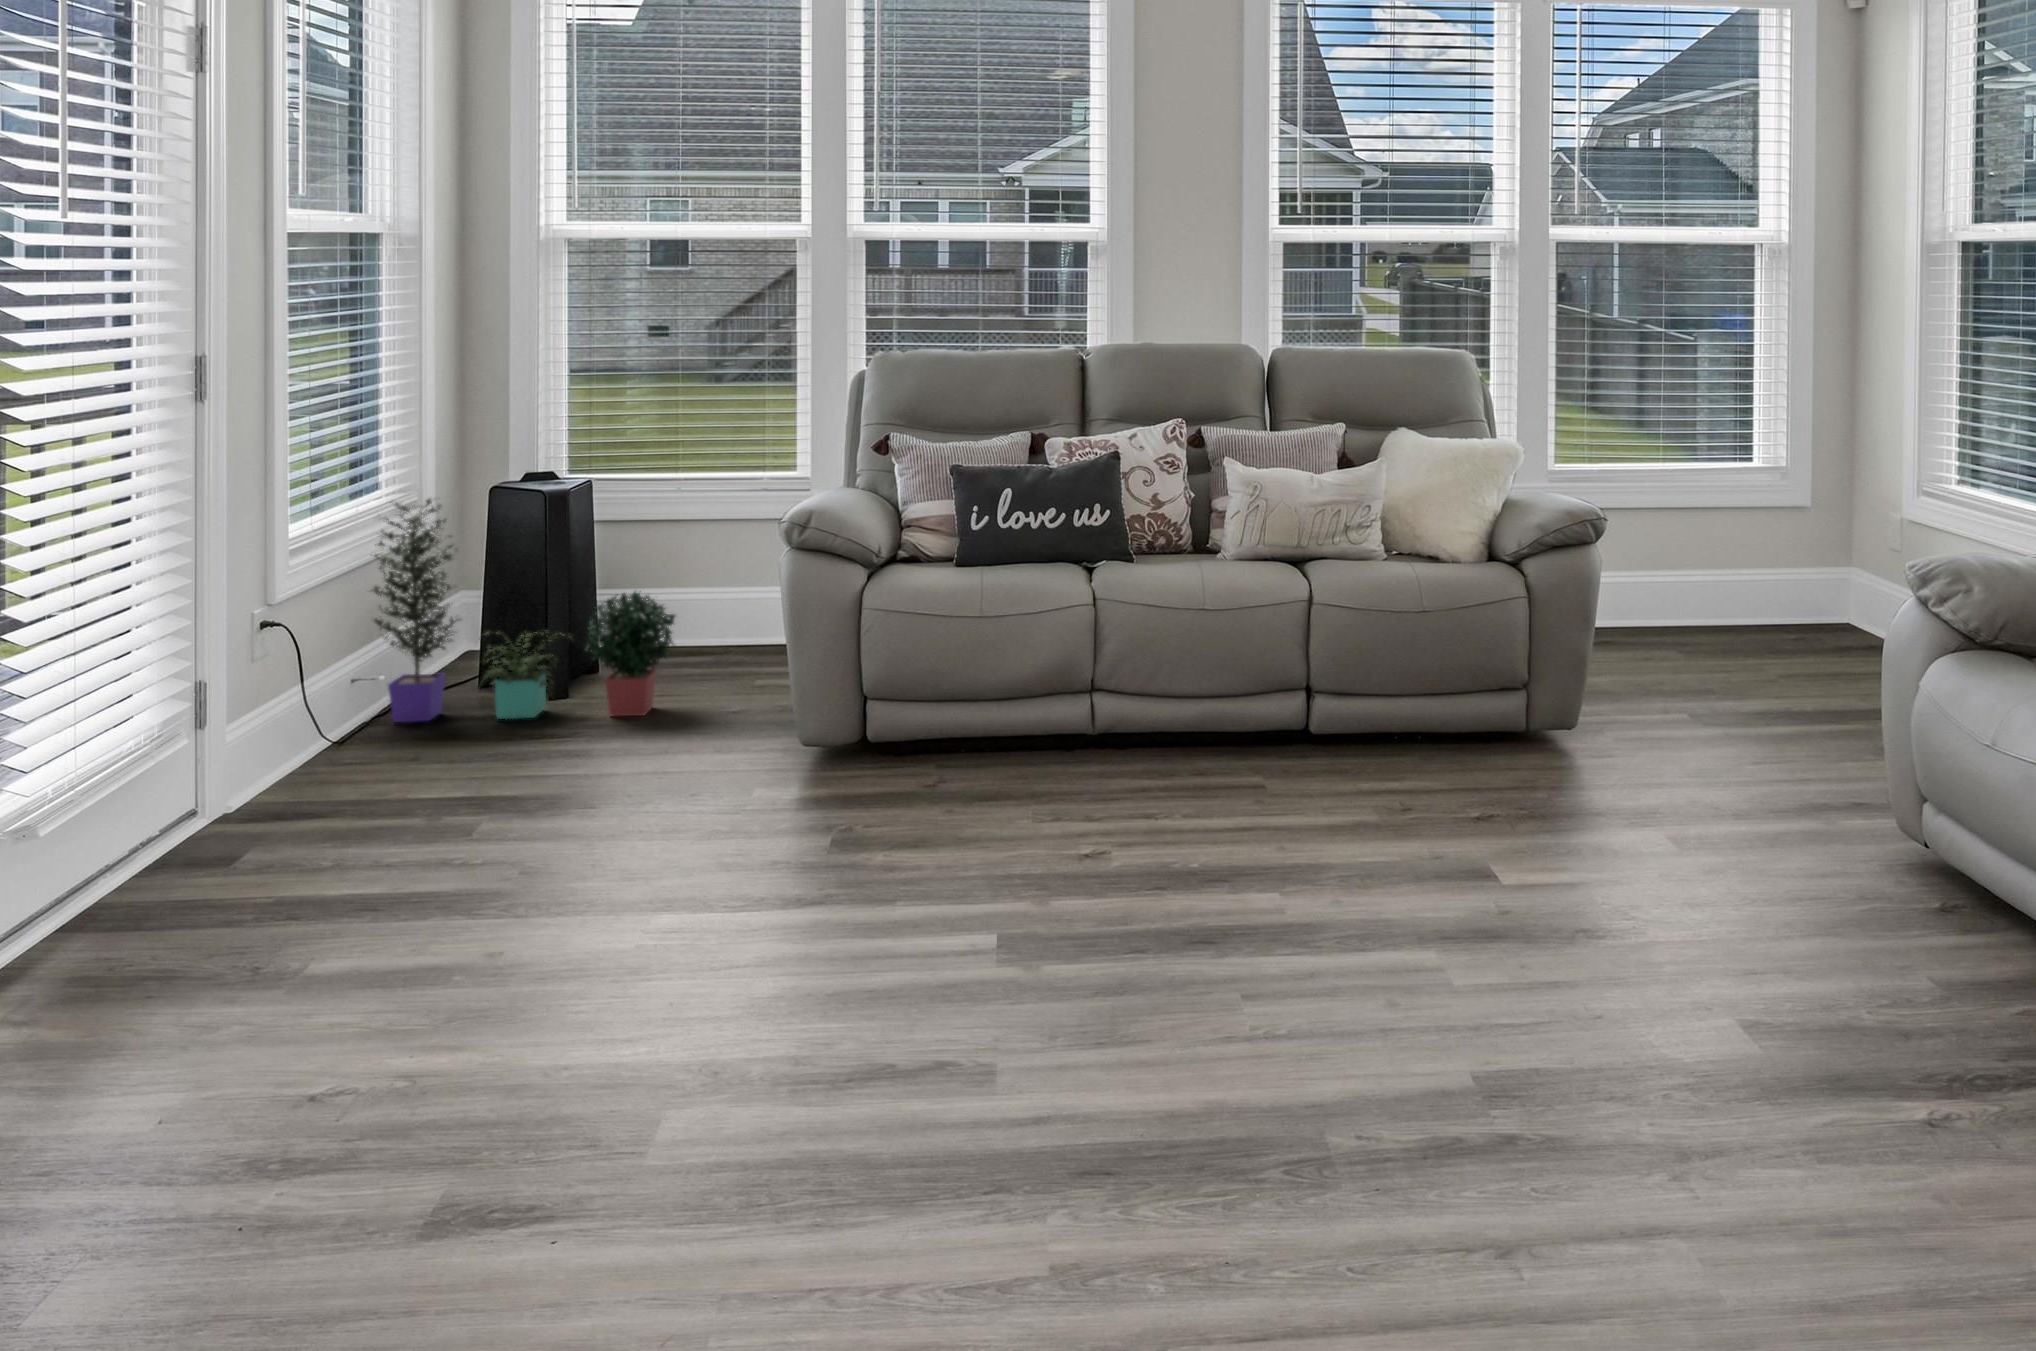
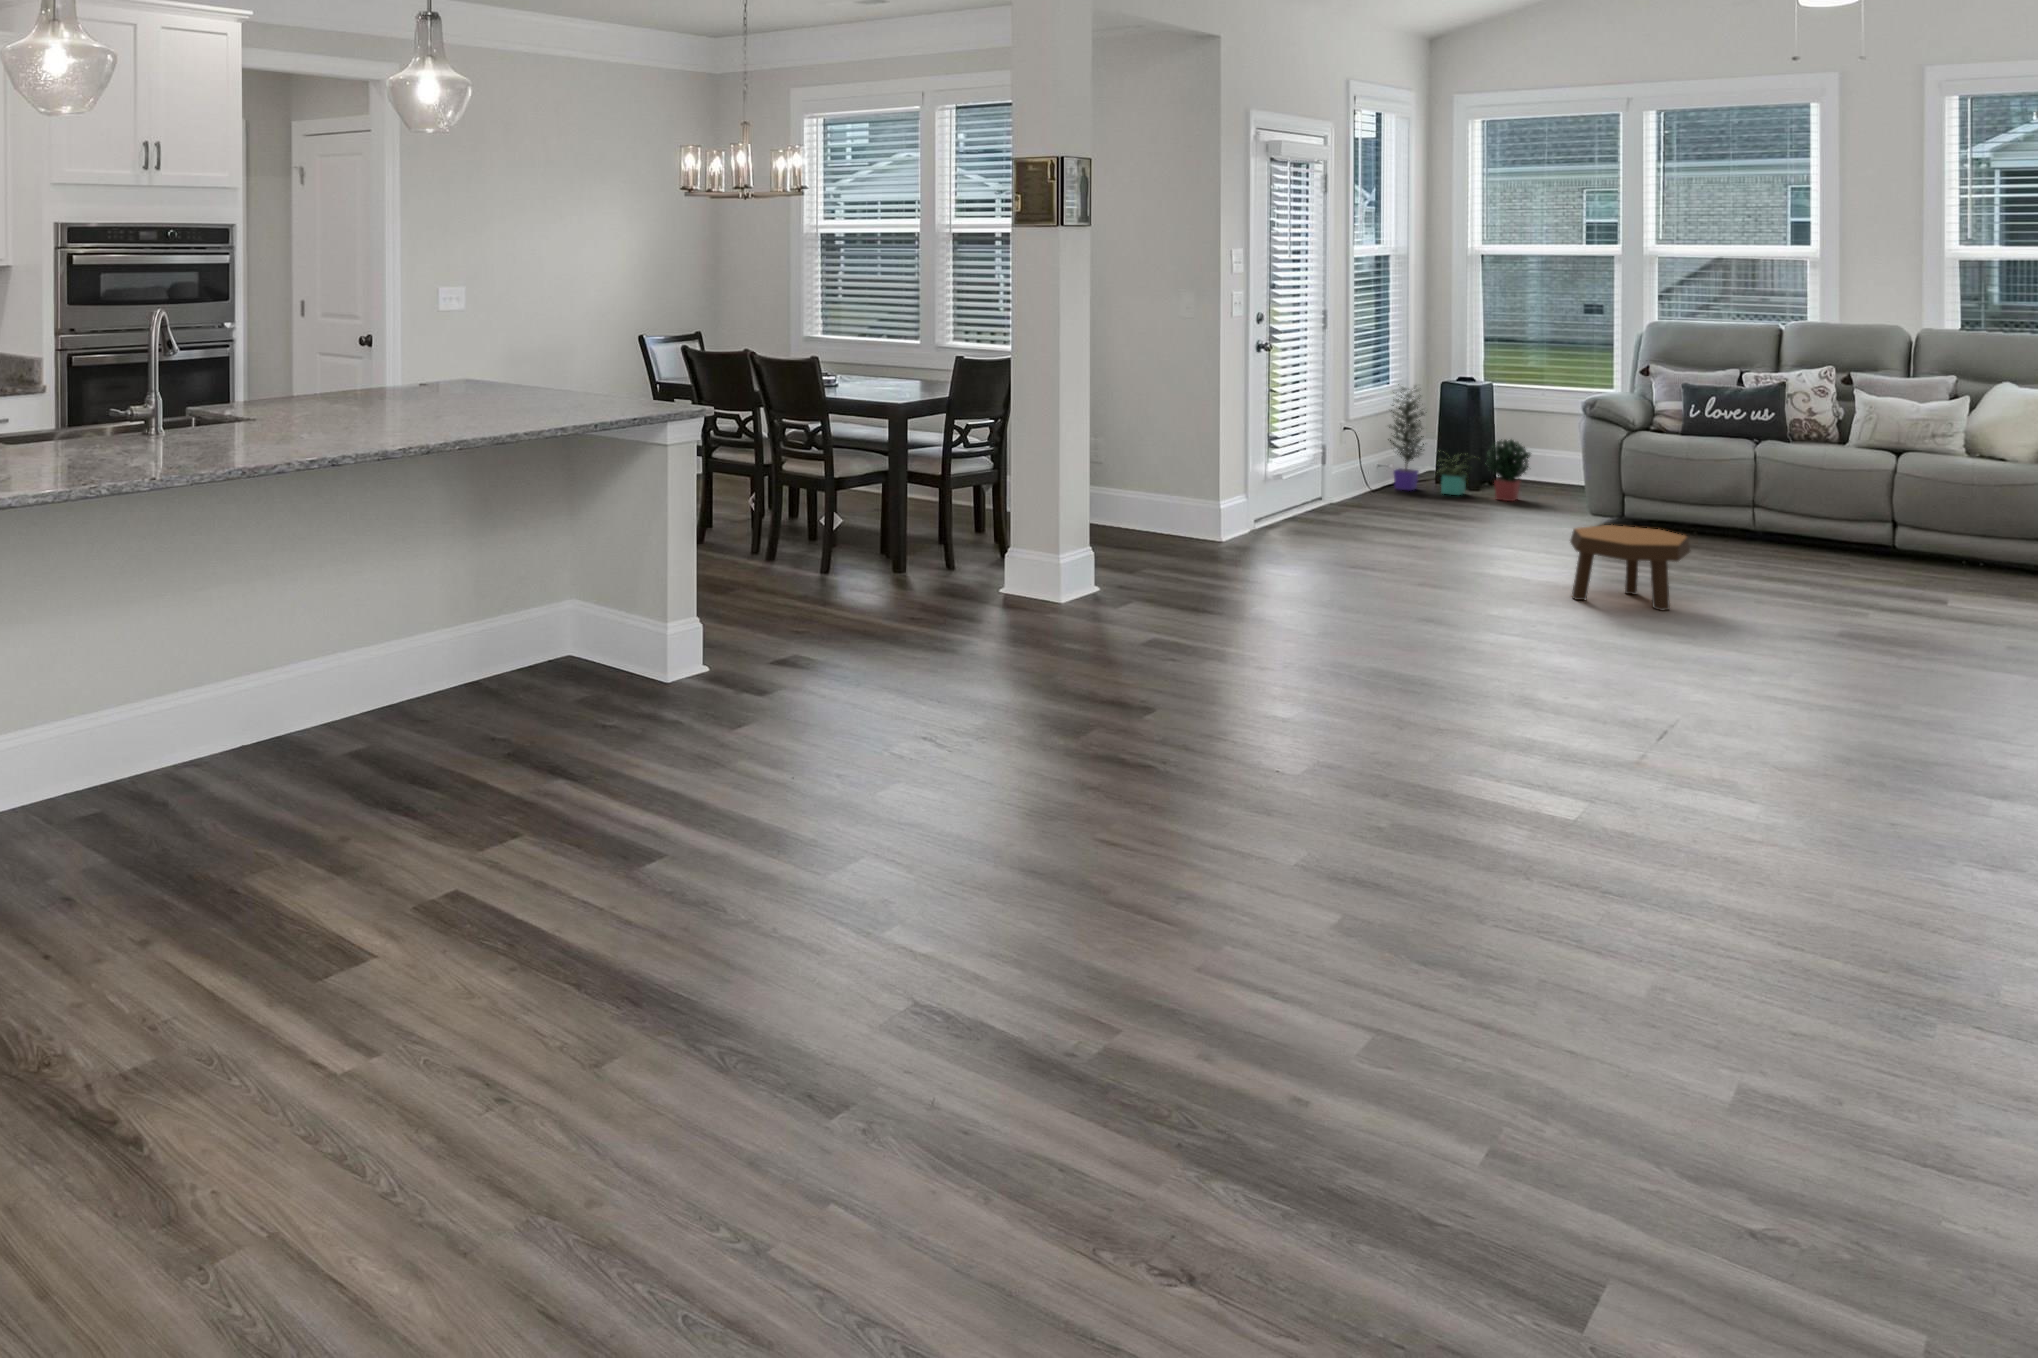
footstool: none [819,835,1073,1066] -> present [1570,525,1690,610]

